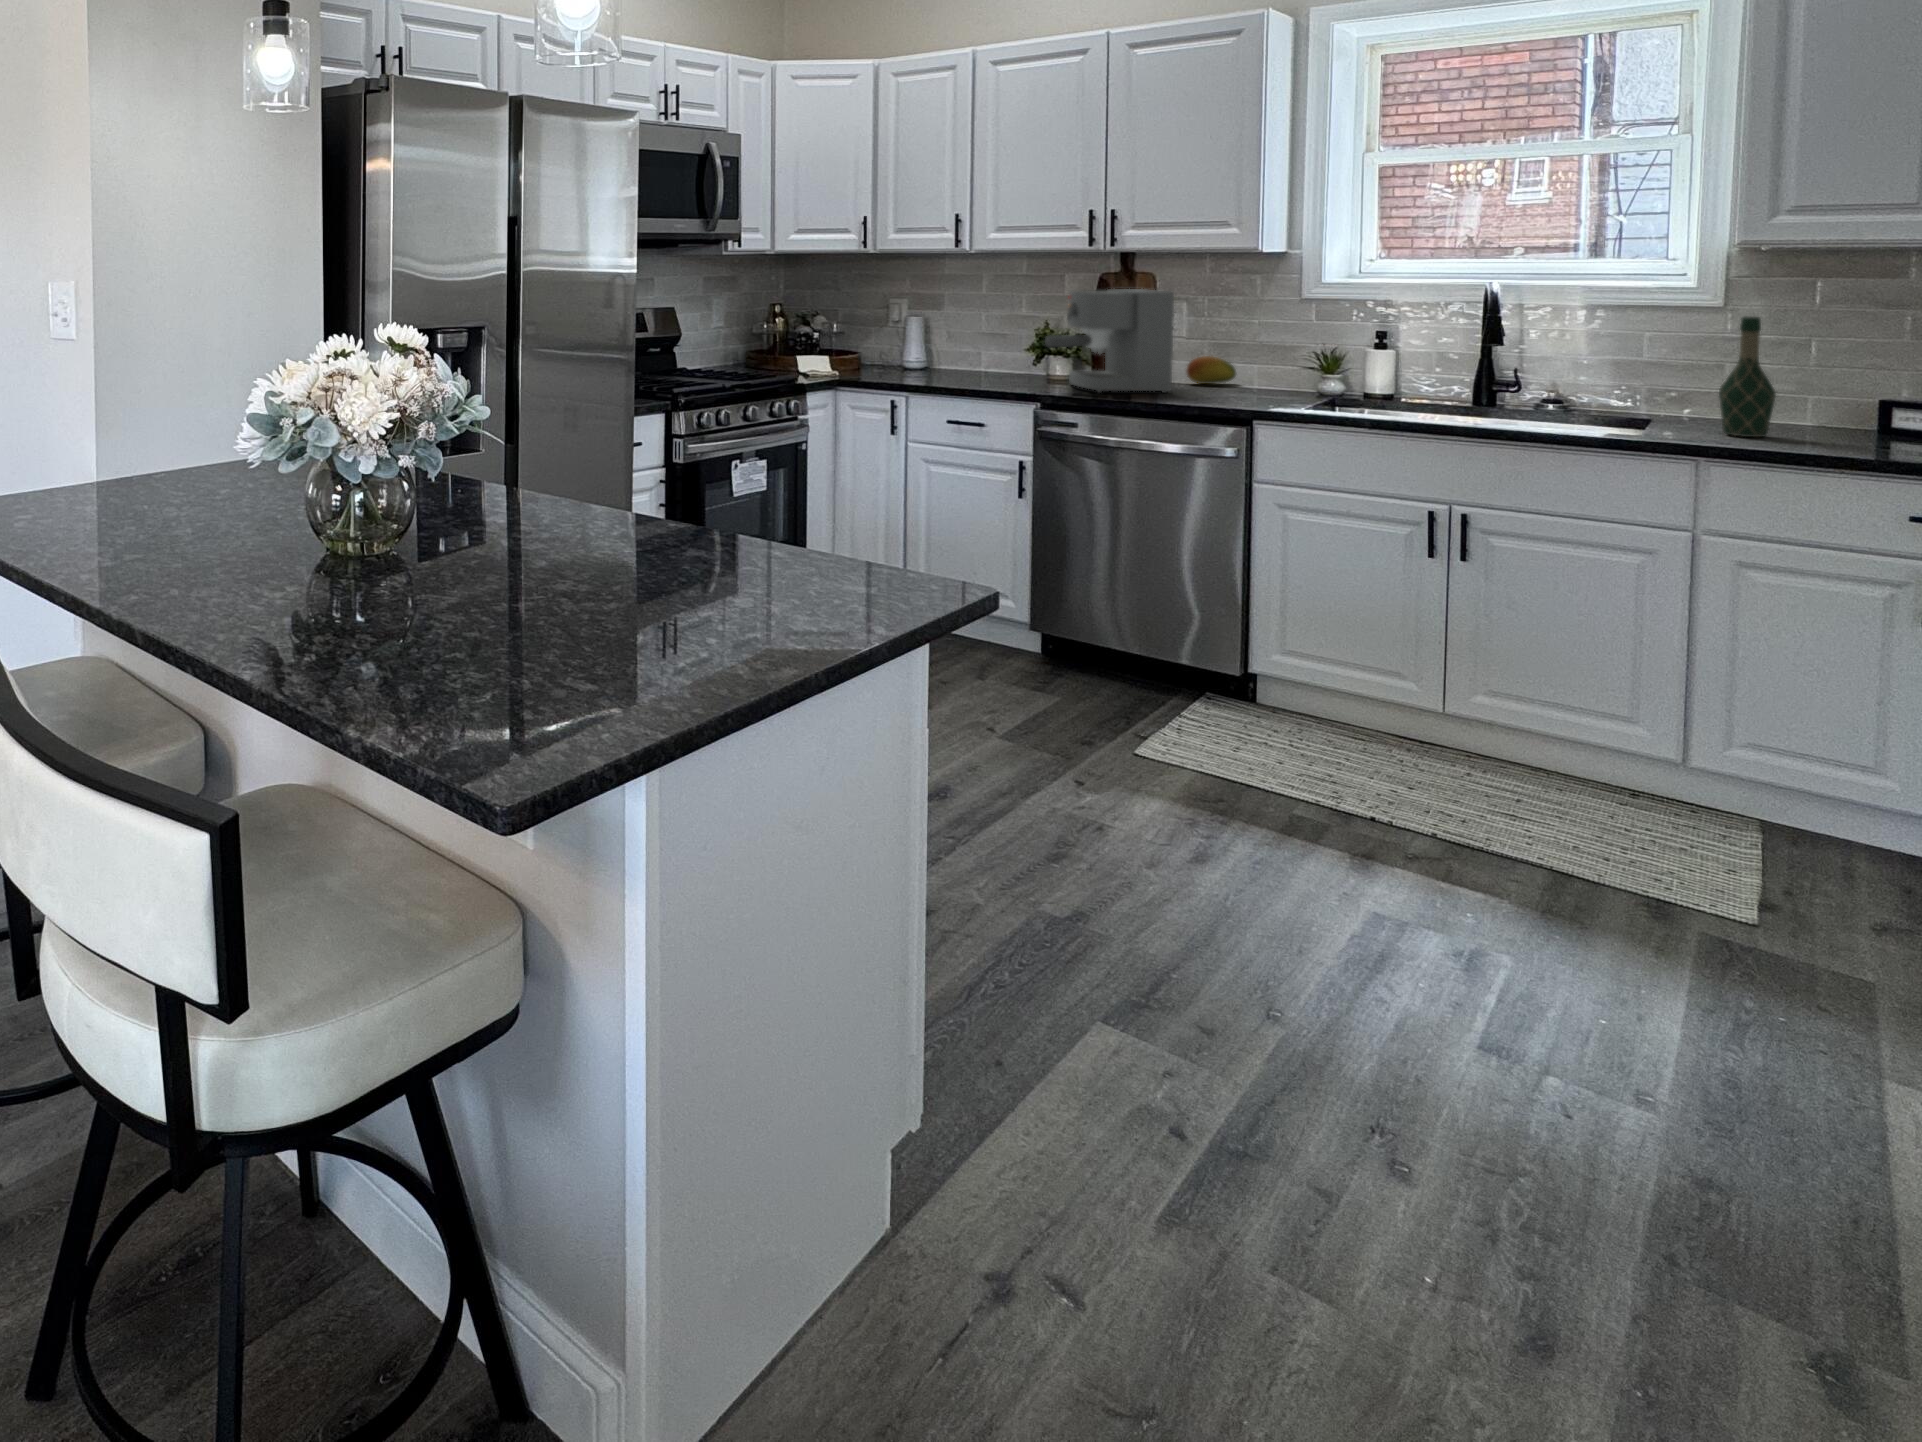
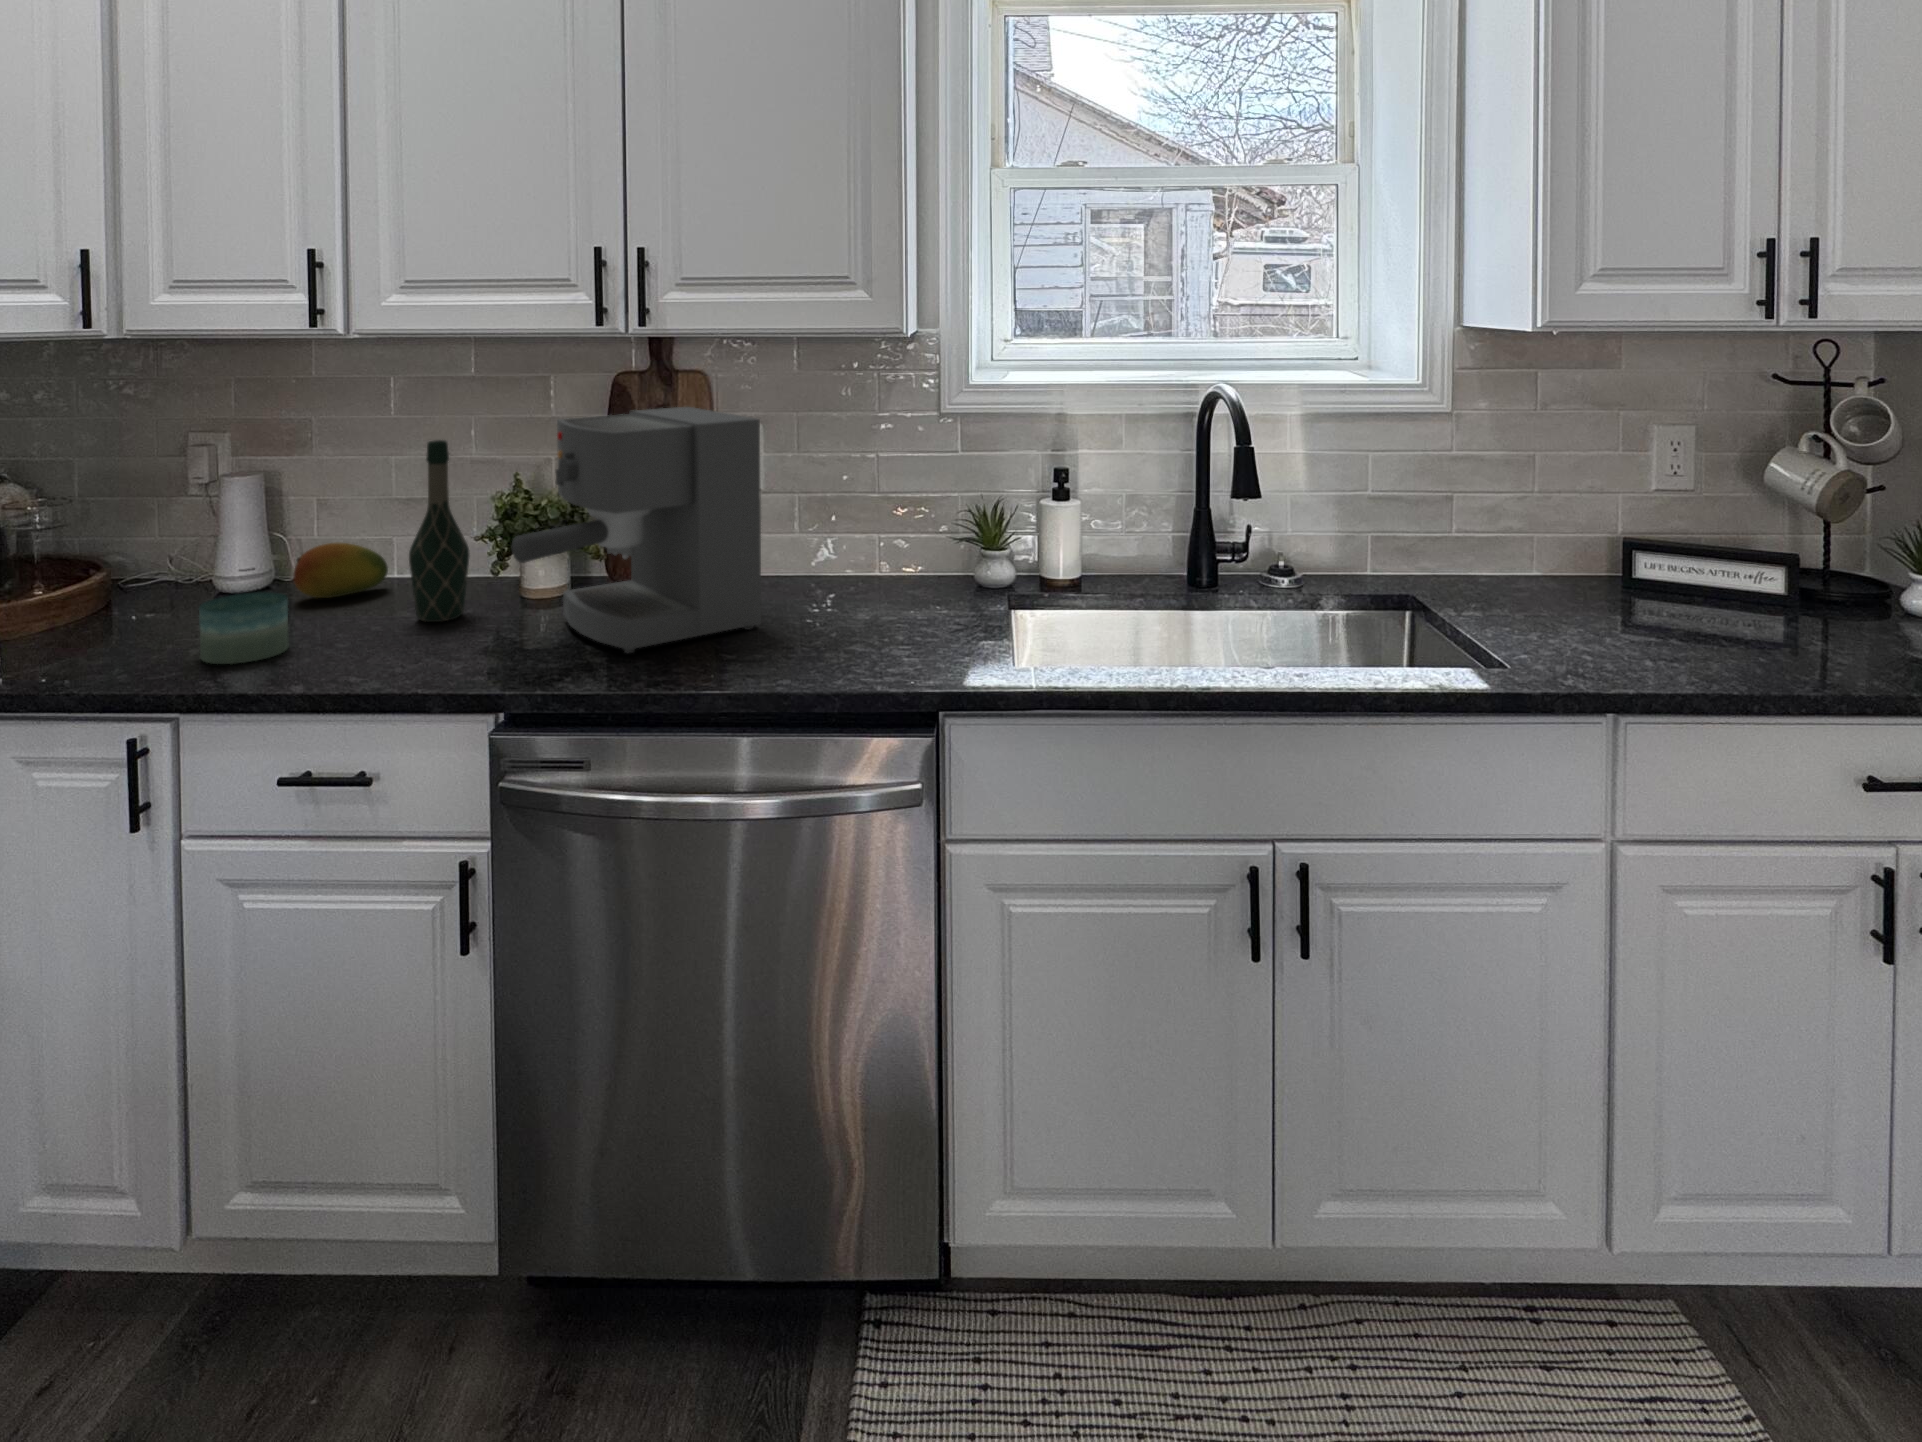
wine bottle: present [1719,317,1776,437] -> present [409,440,469,622]
fruit: present [1187,356,1236,384] -> present [294,543,388,598]
candle: none [911,359,945,383] -> present [199,592,289,664]

